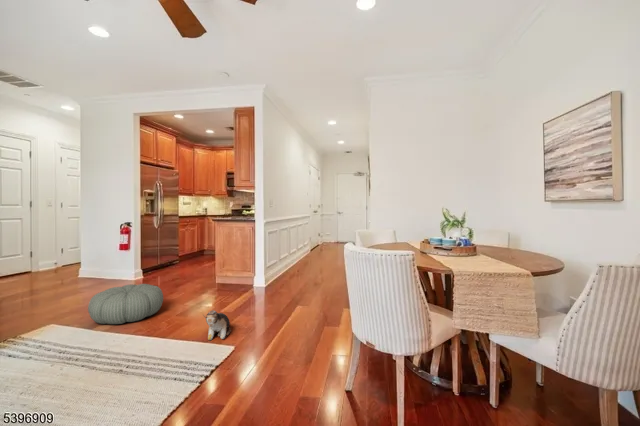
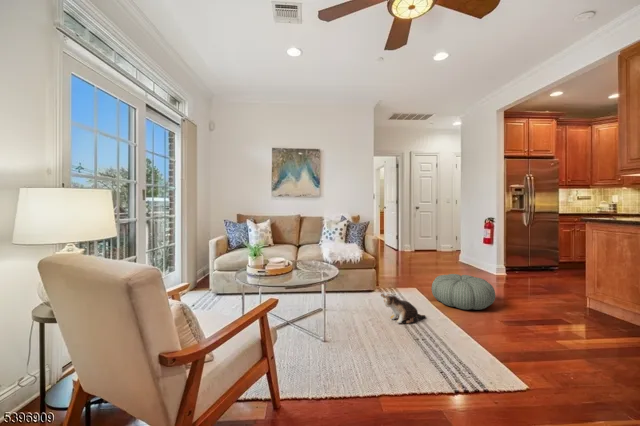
plush toy: present [203,310,231,340] -> present [381,294,426,323]

